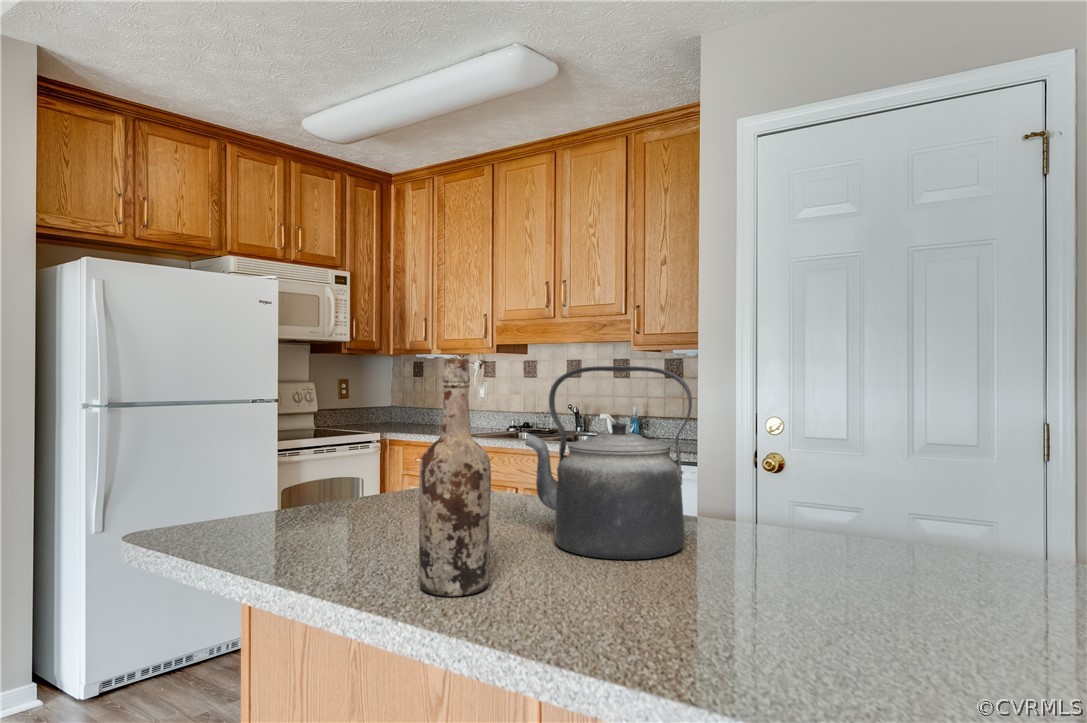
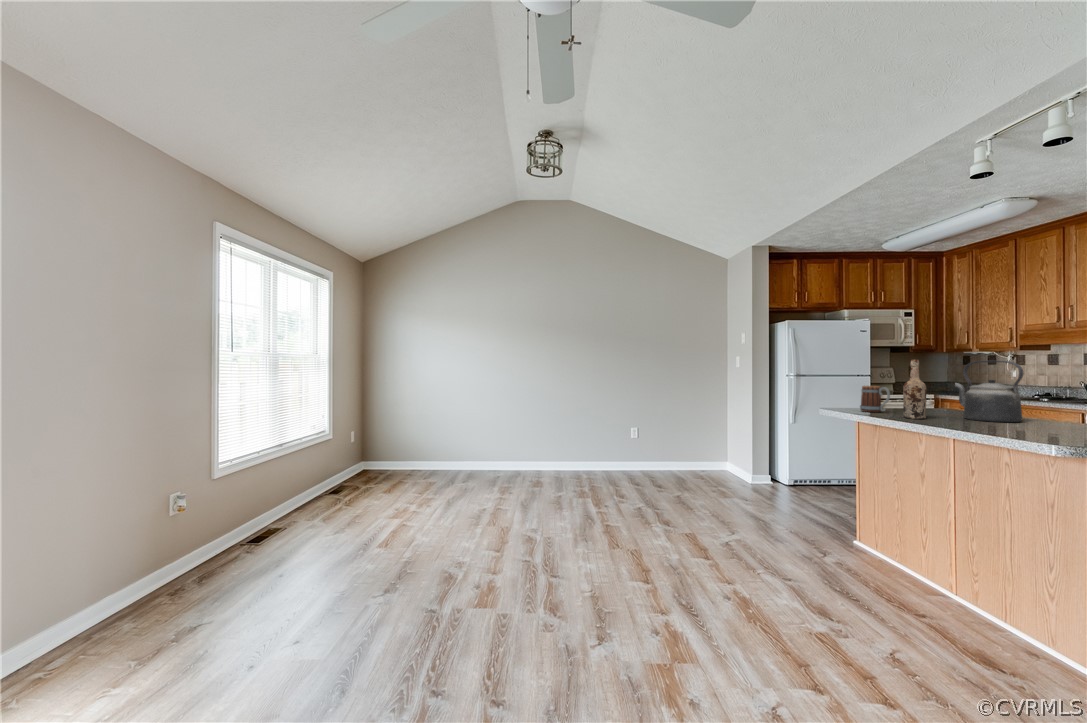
mug: none [261,454,361,559] -> present [860,386,890,412]

